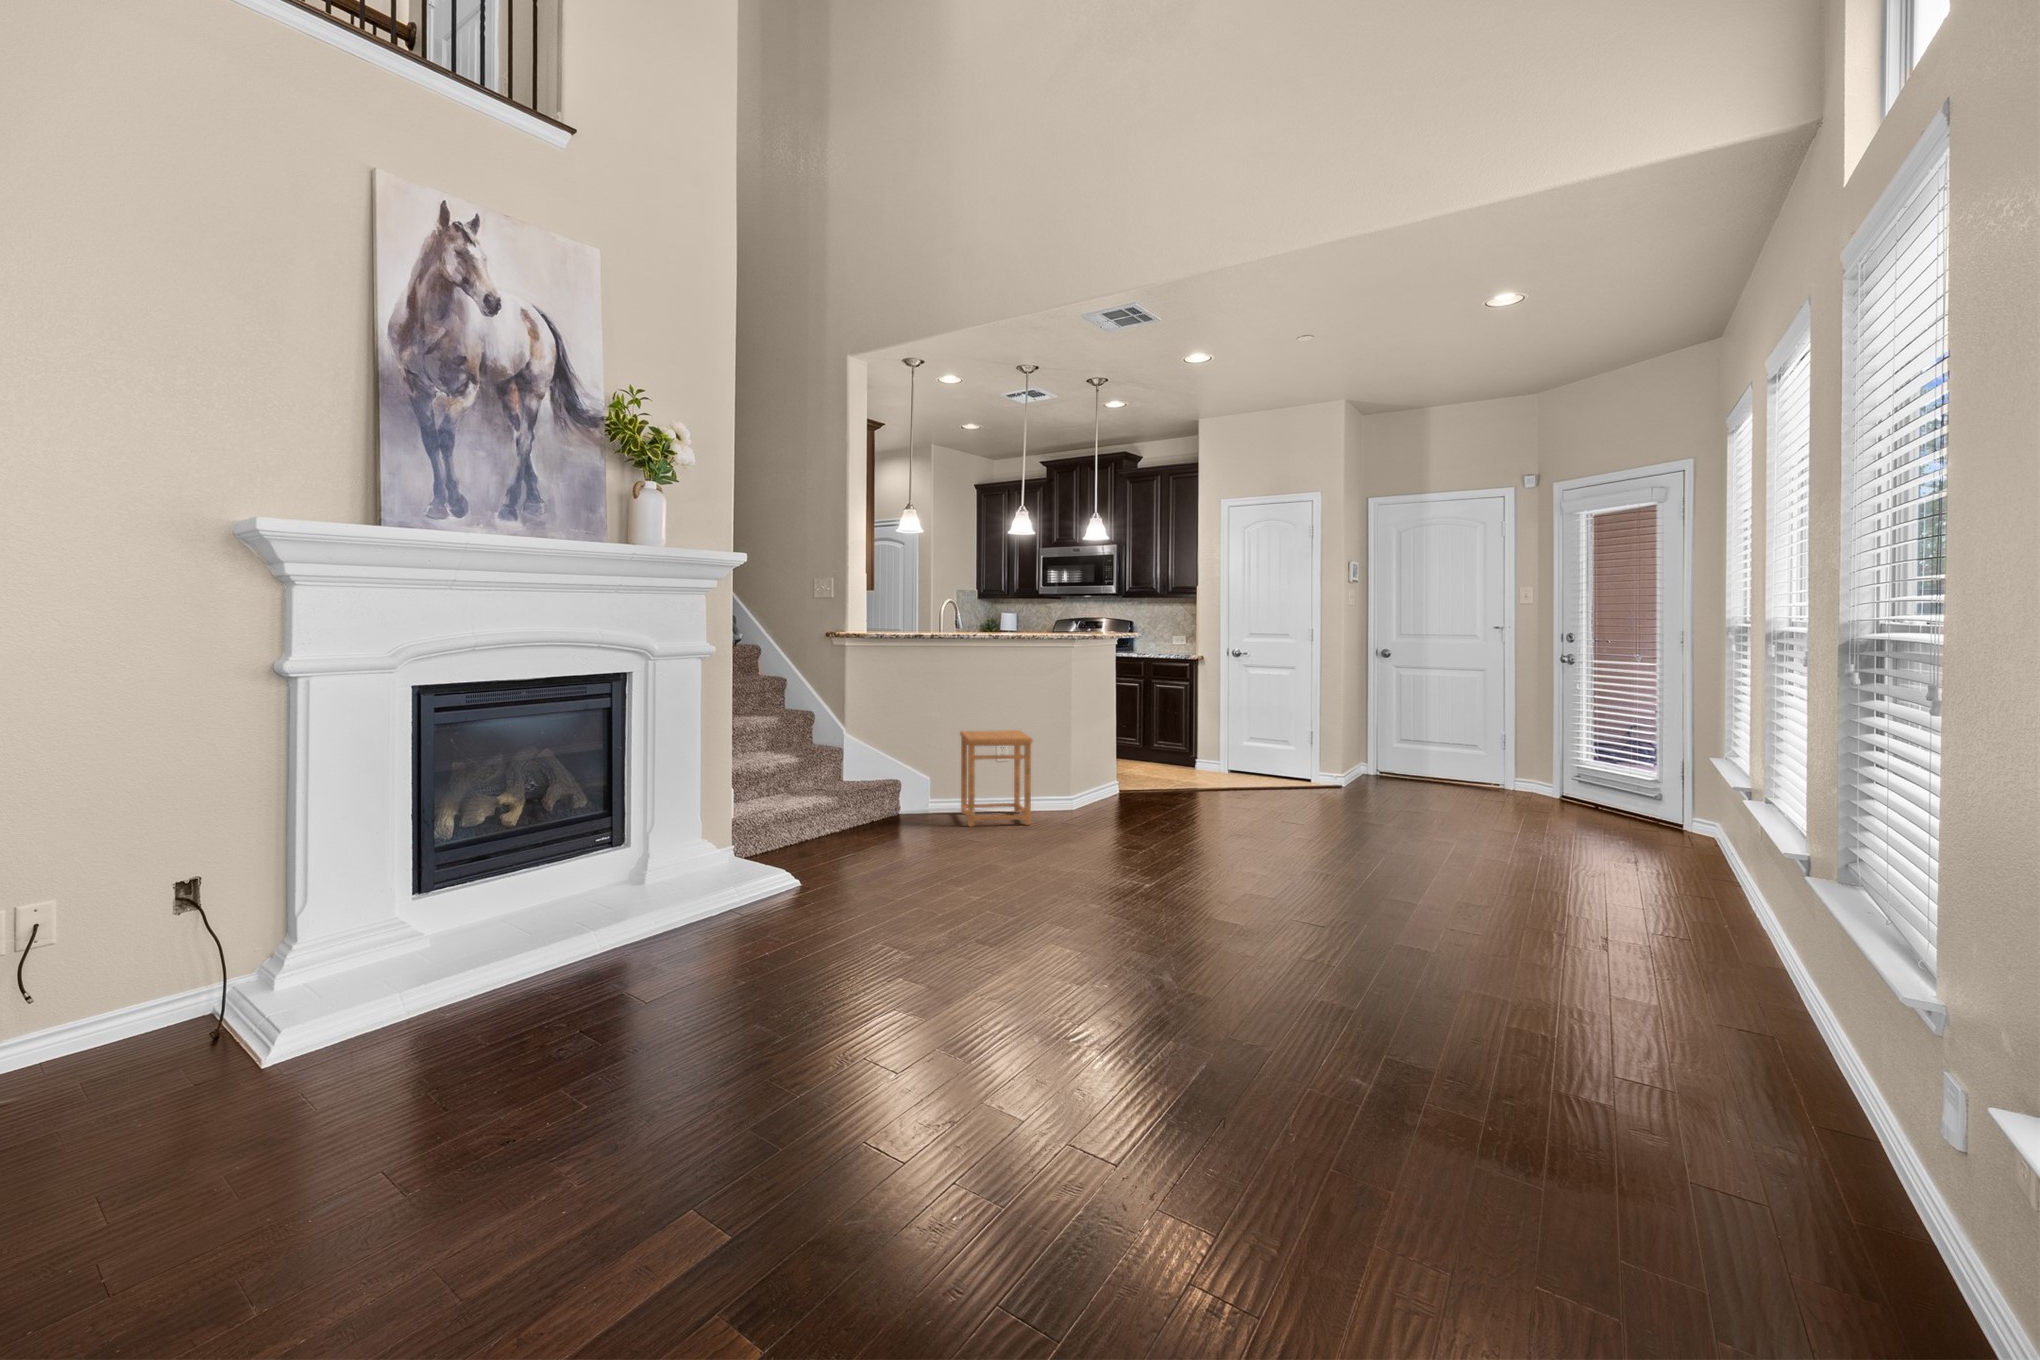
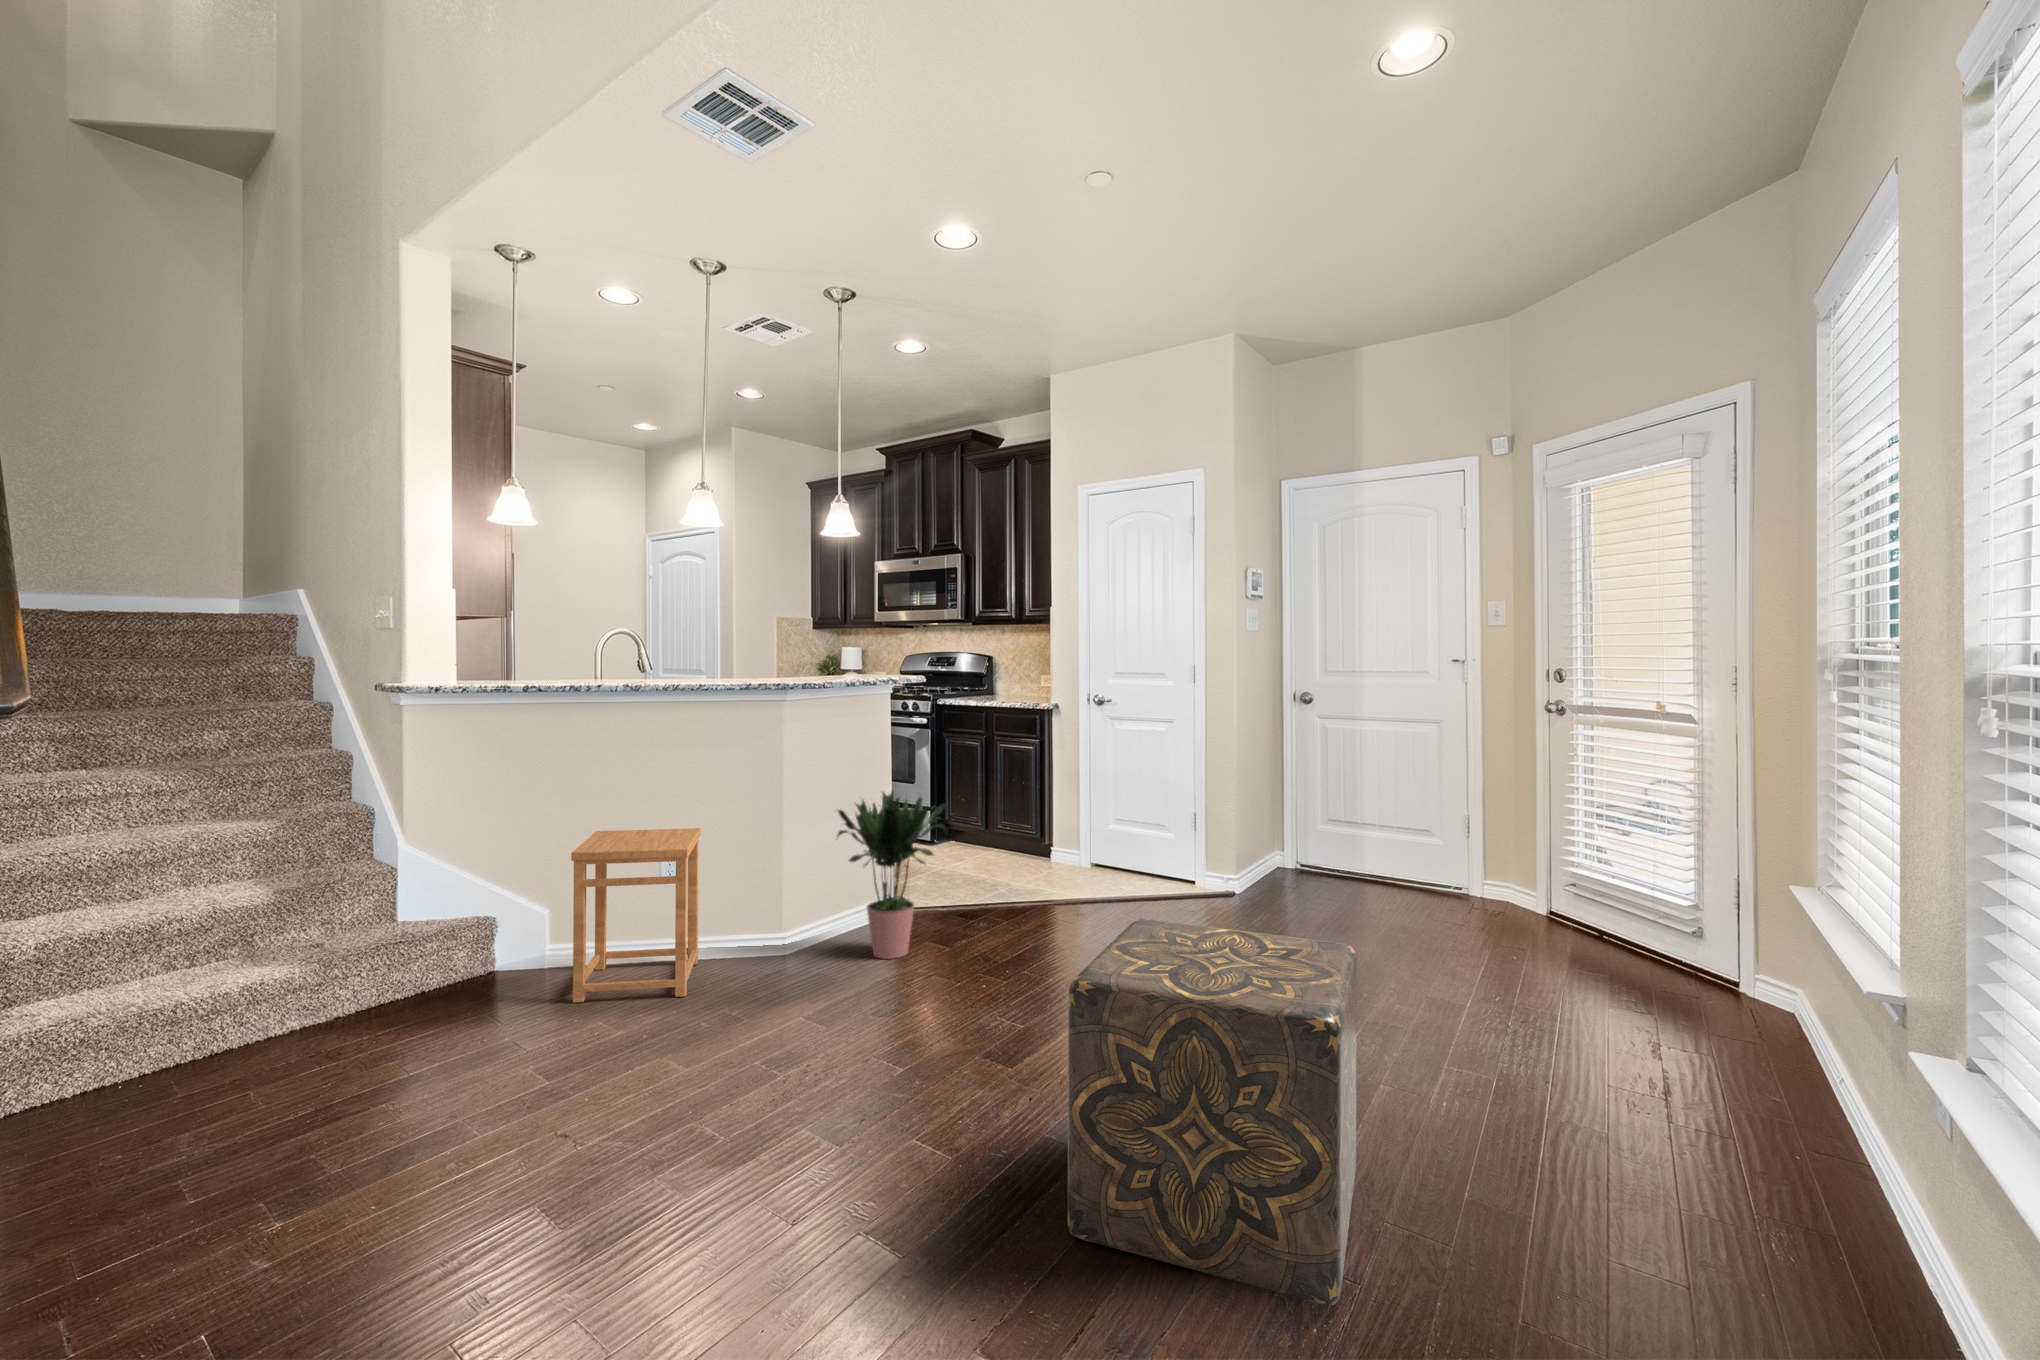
potted plant: none [1092,707,1169,812] -> present [838,792,945,959]
ottoman: none [1316,762,1456,917] -> present [1068,919,1356,1305]

